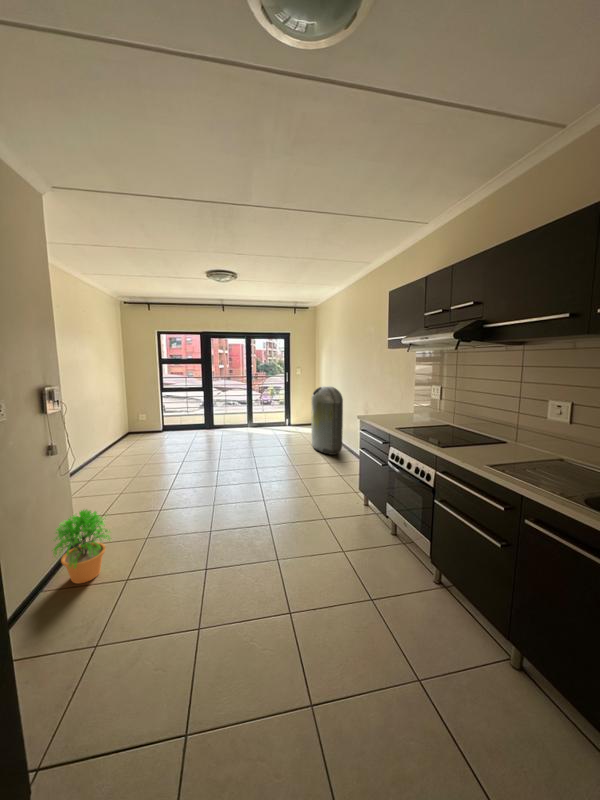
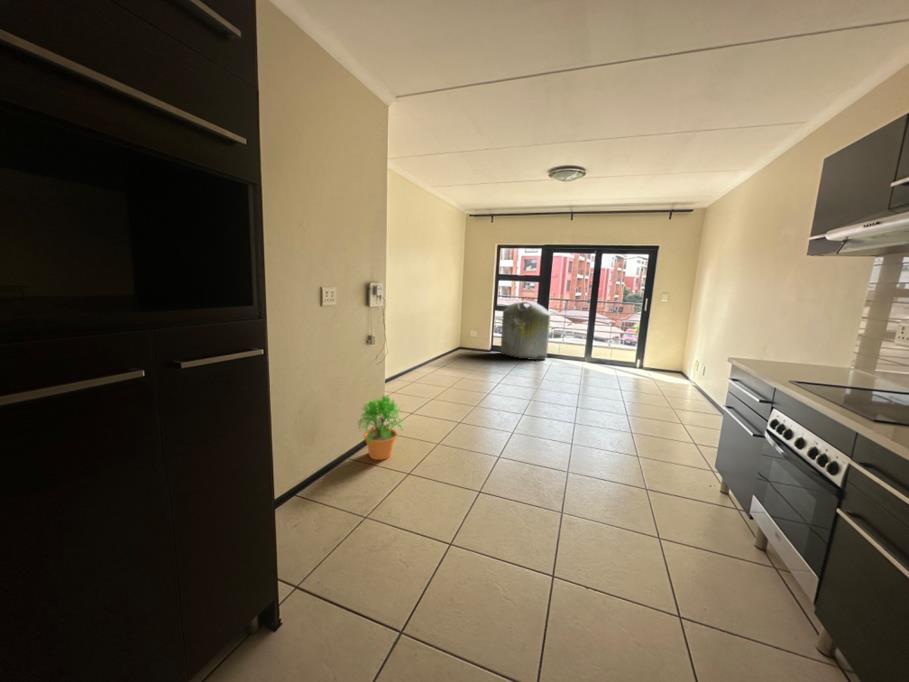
trash can: present [312,386,343,455] -> present [501,301,550,360]

